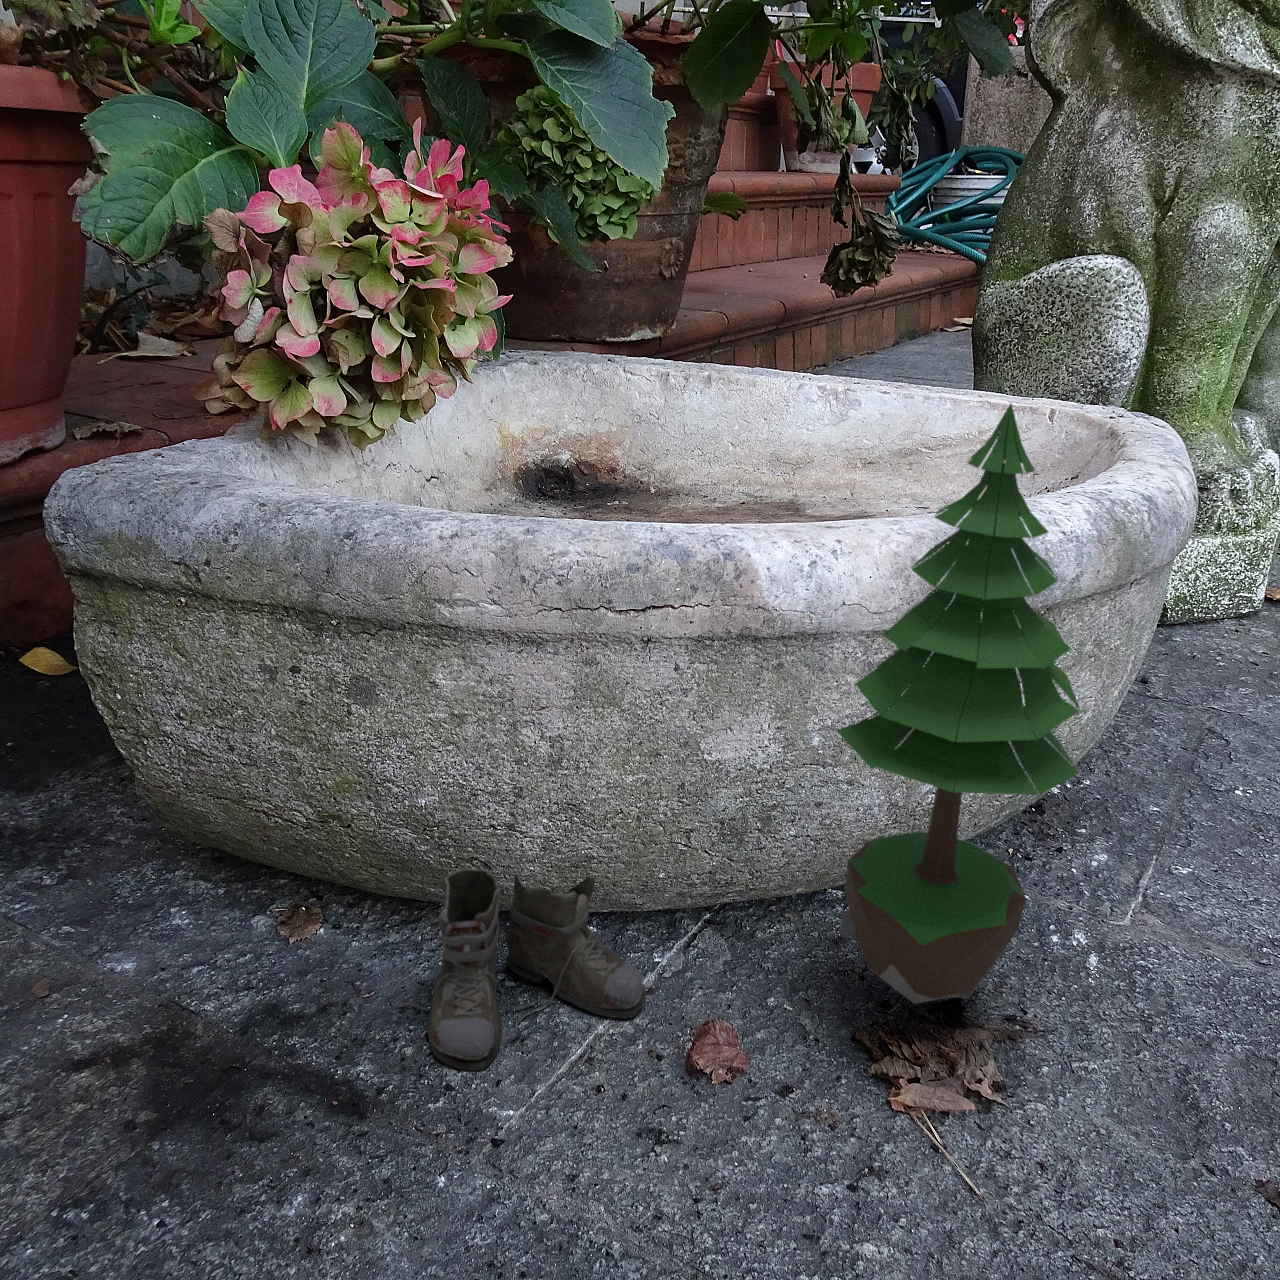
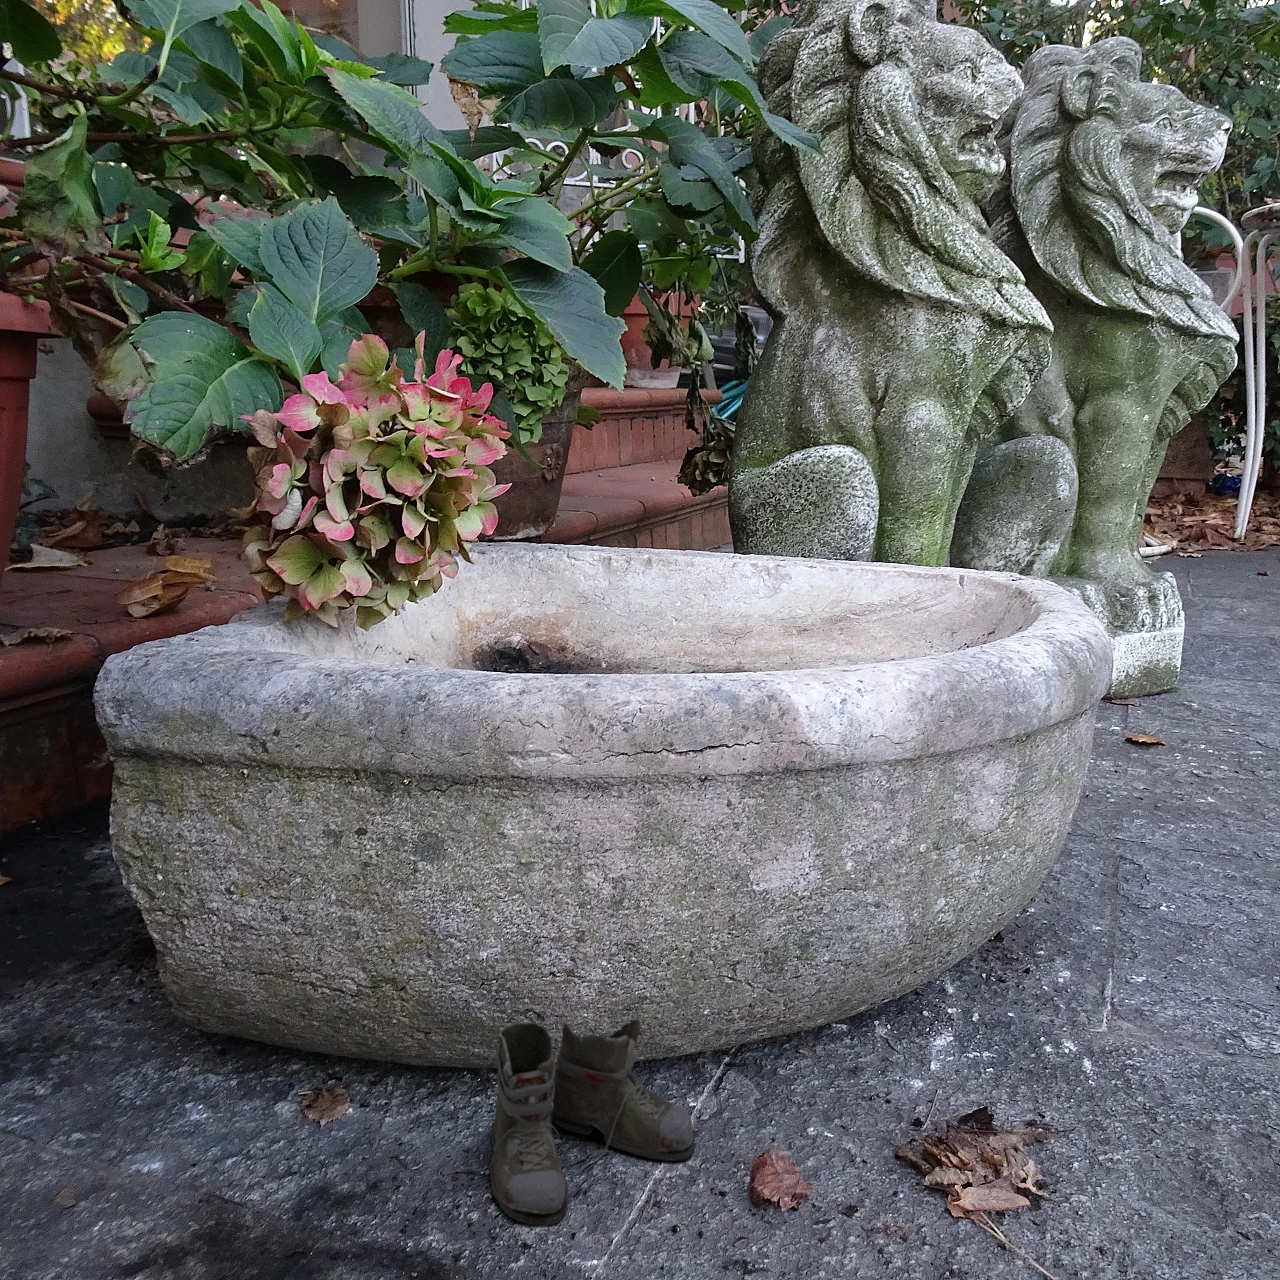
potted tree: present [837,404,1080,1004] -> none [862,555,1082,1117]

